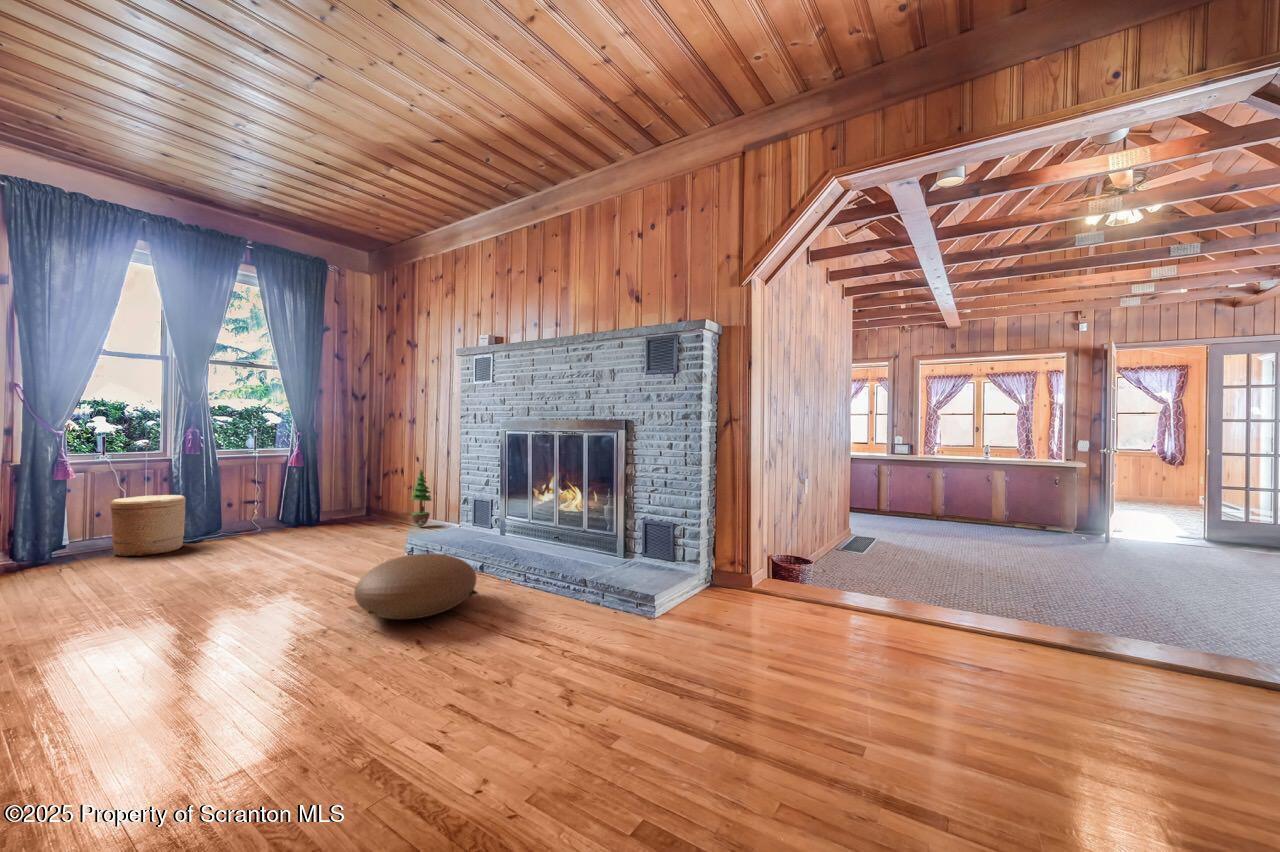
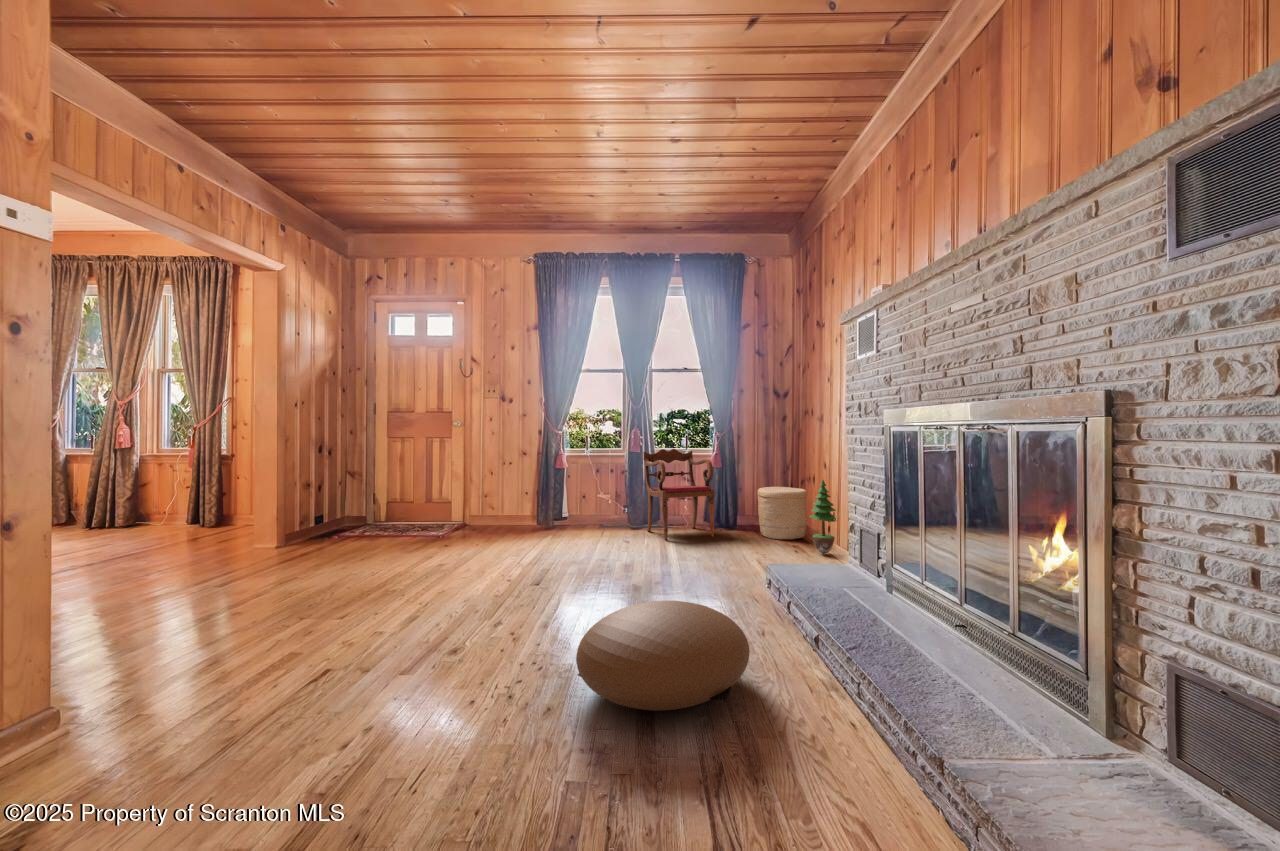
armchair: none [207,448,306,542] -> present [643,449,715,540]
woven basket: present [110,495,186,557] -> present [757,487,807,540]

